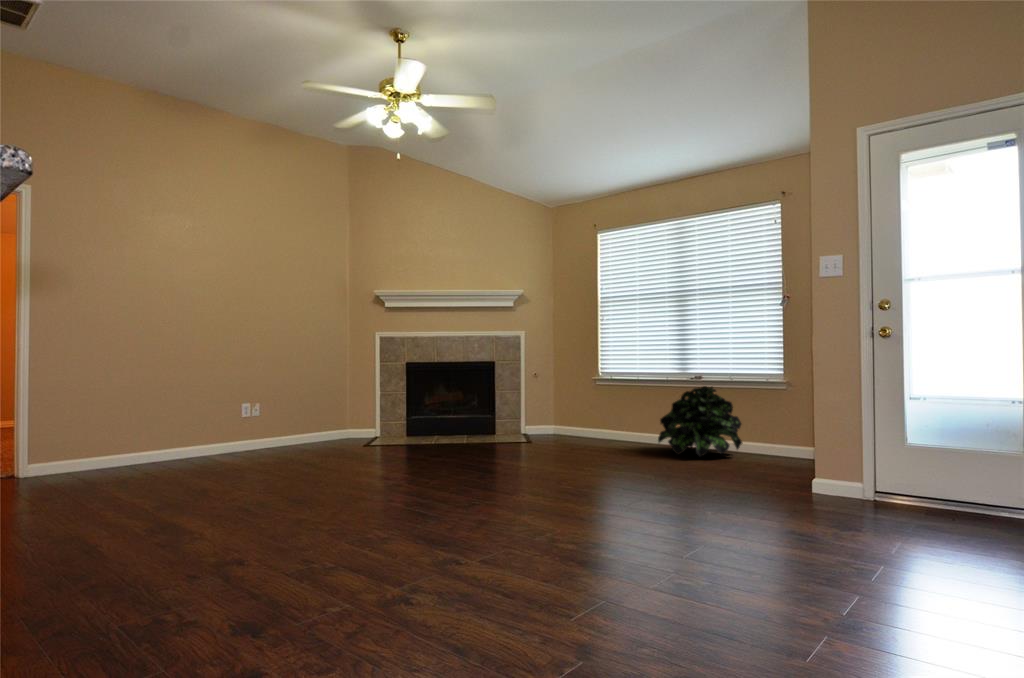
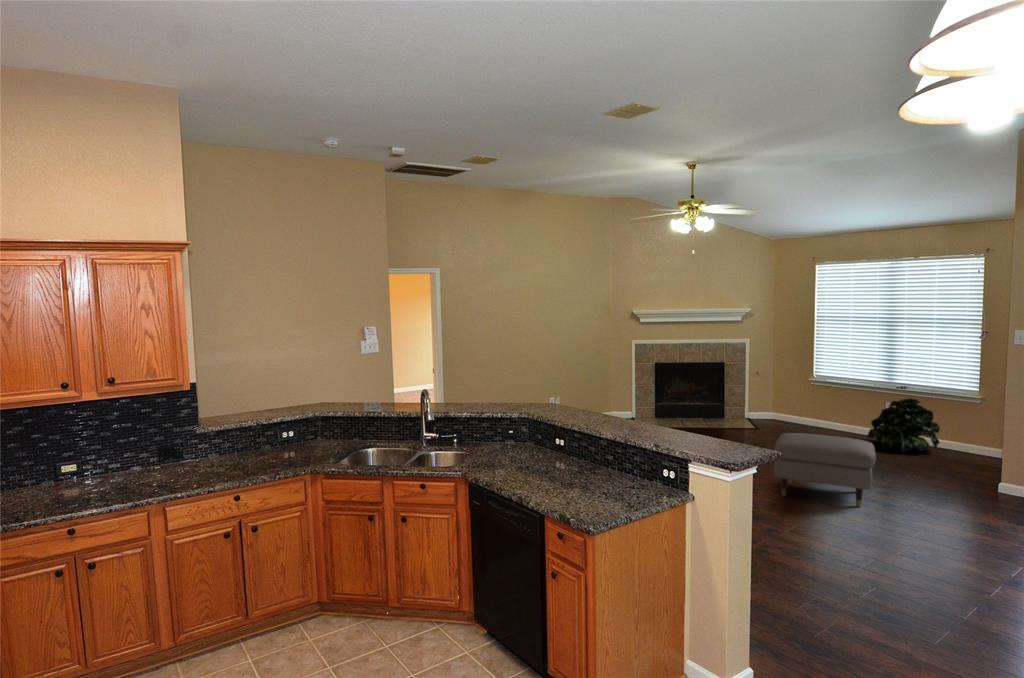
ottoman: none [475,419,640,535] -> present [774,433,876,507]

